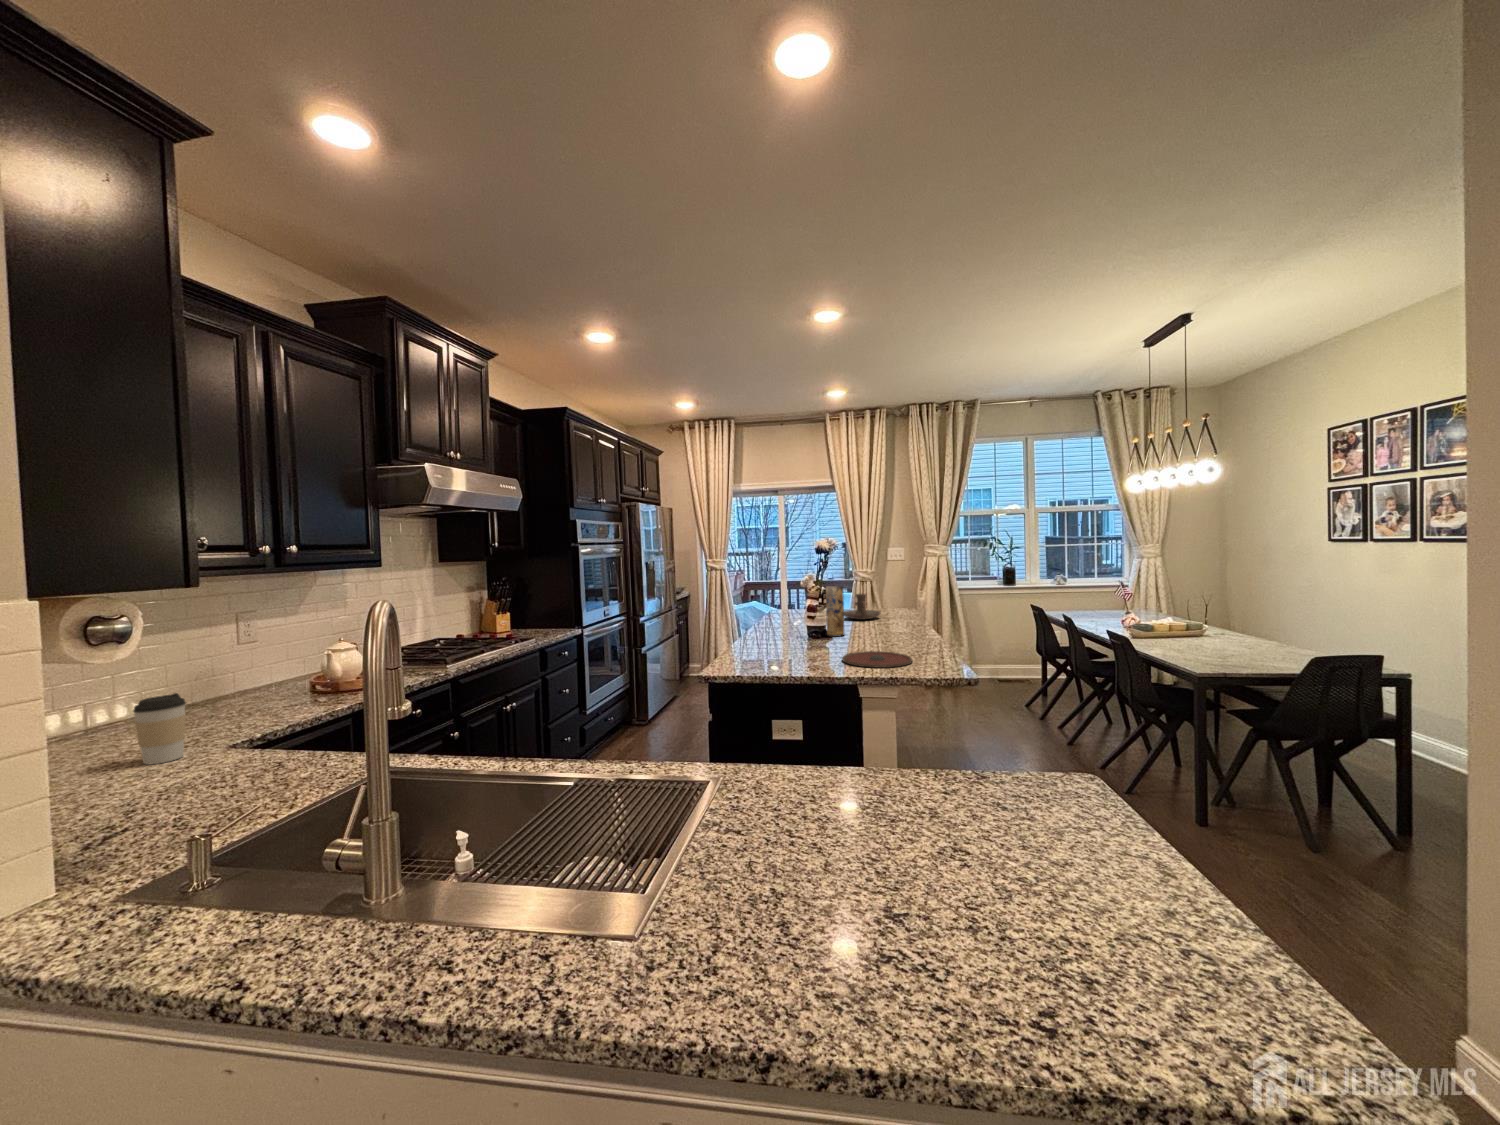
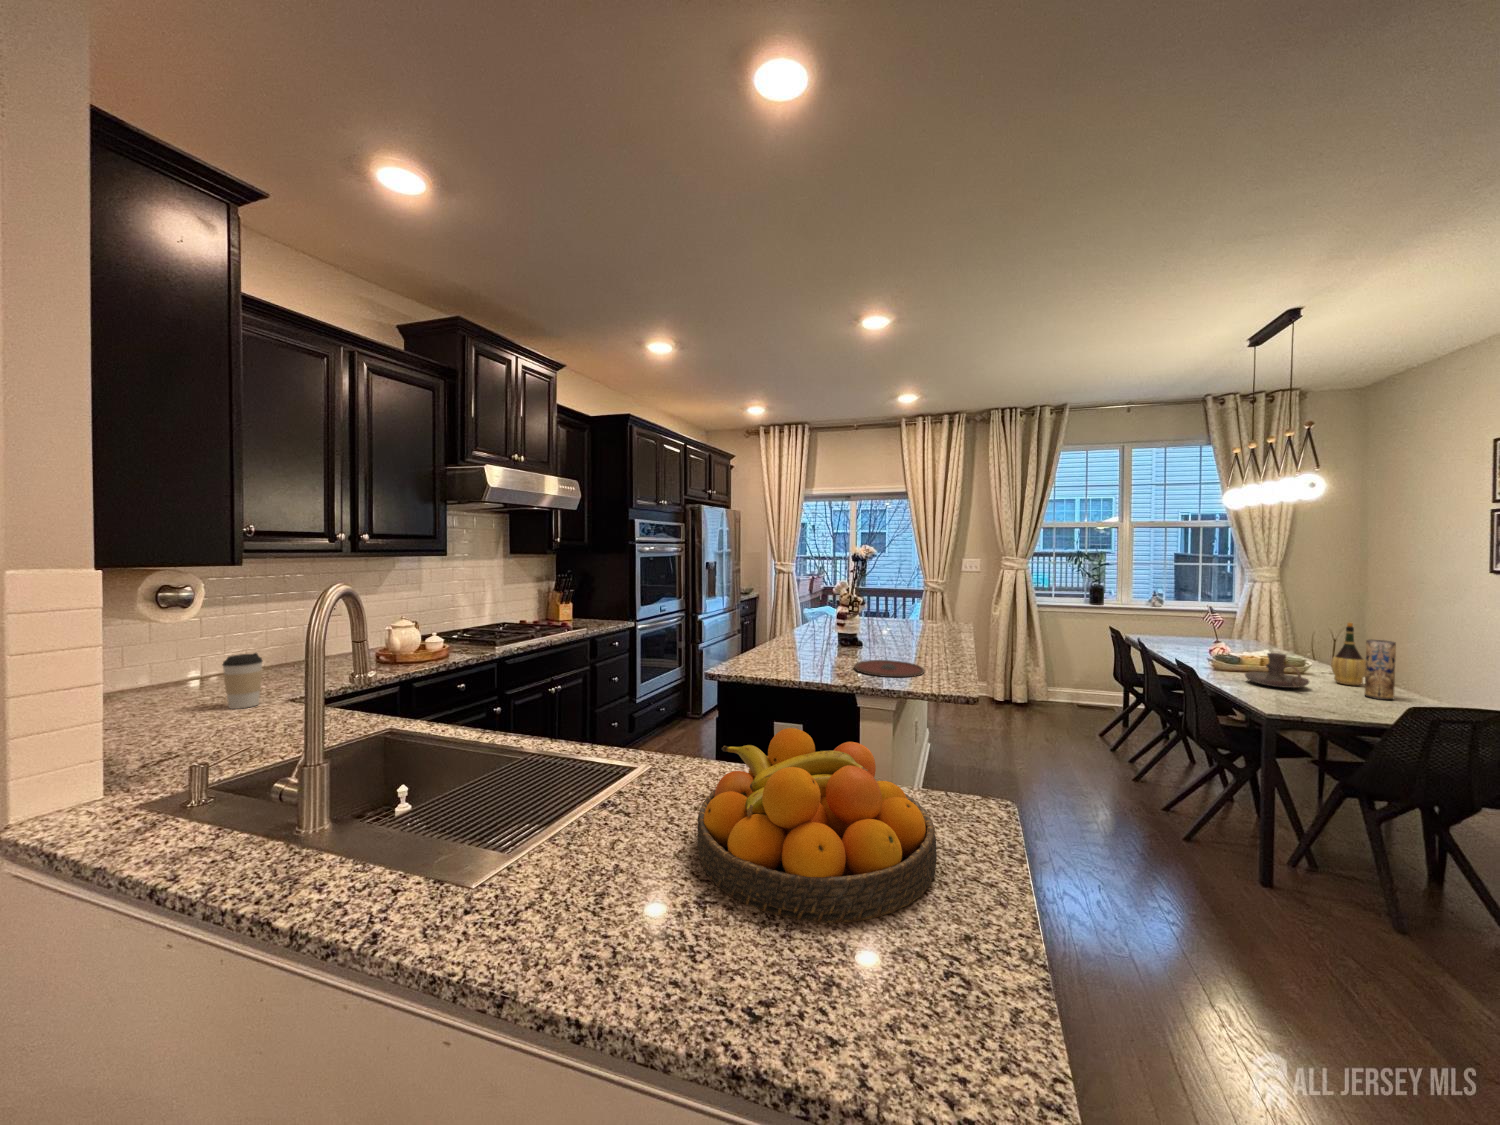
vase: present [826,586,844,637] -> present [1365,640,1396,700]
wine bottle: none [1228,592,1257,646] -> present [1331,622,1366,685]
candle holder: present [844,594,880,620] -> present [1245,653,1309,688]
fruit bowl: none [836,726,1095,923] -> present [697,728,937,923]

